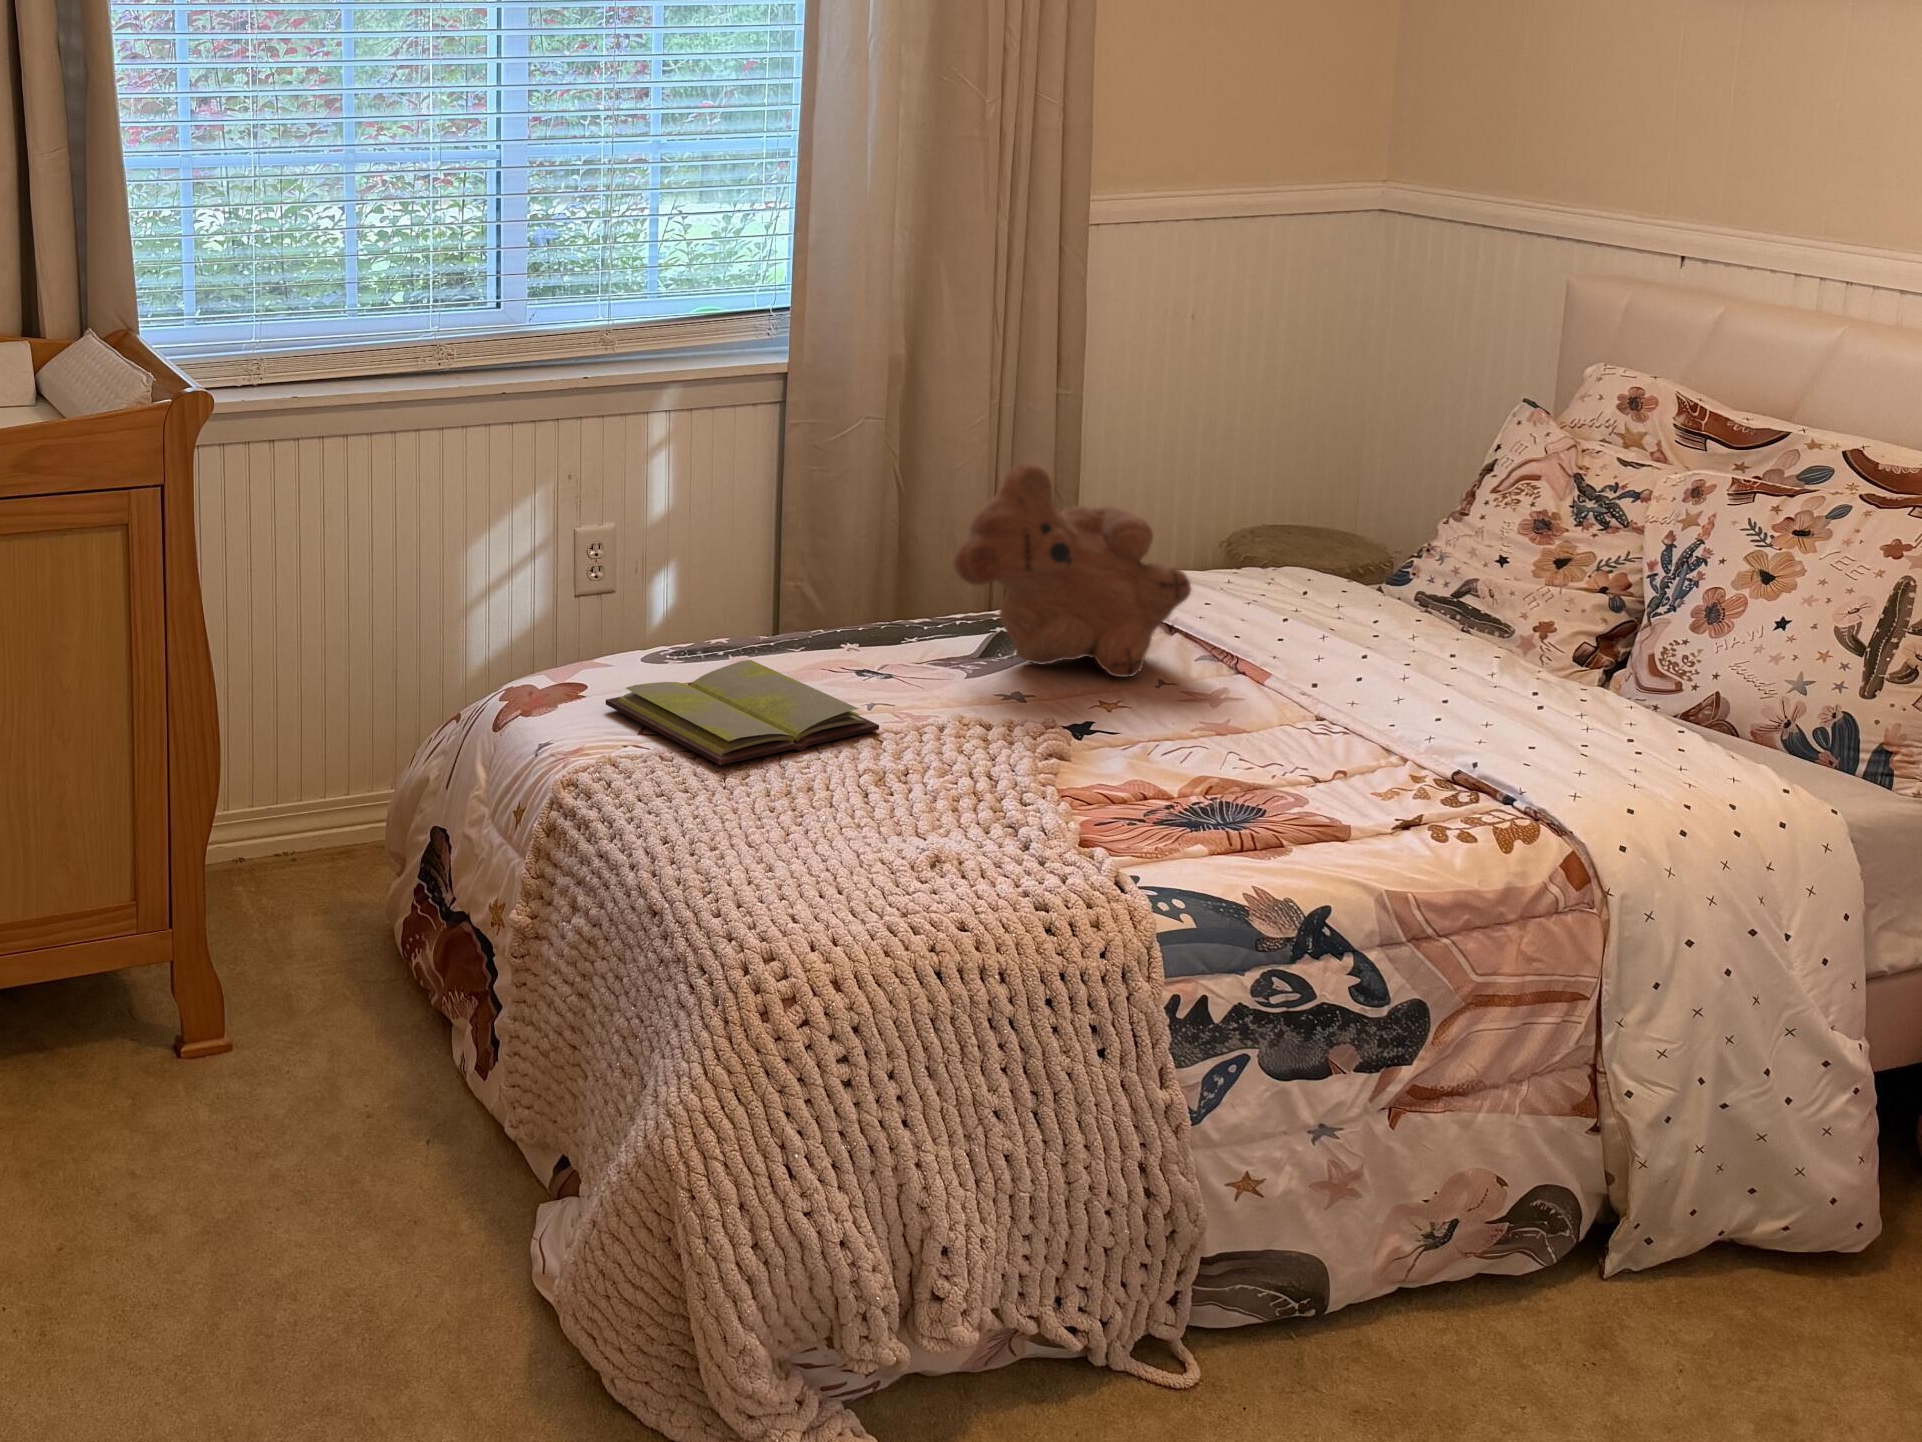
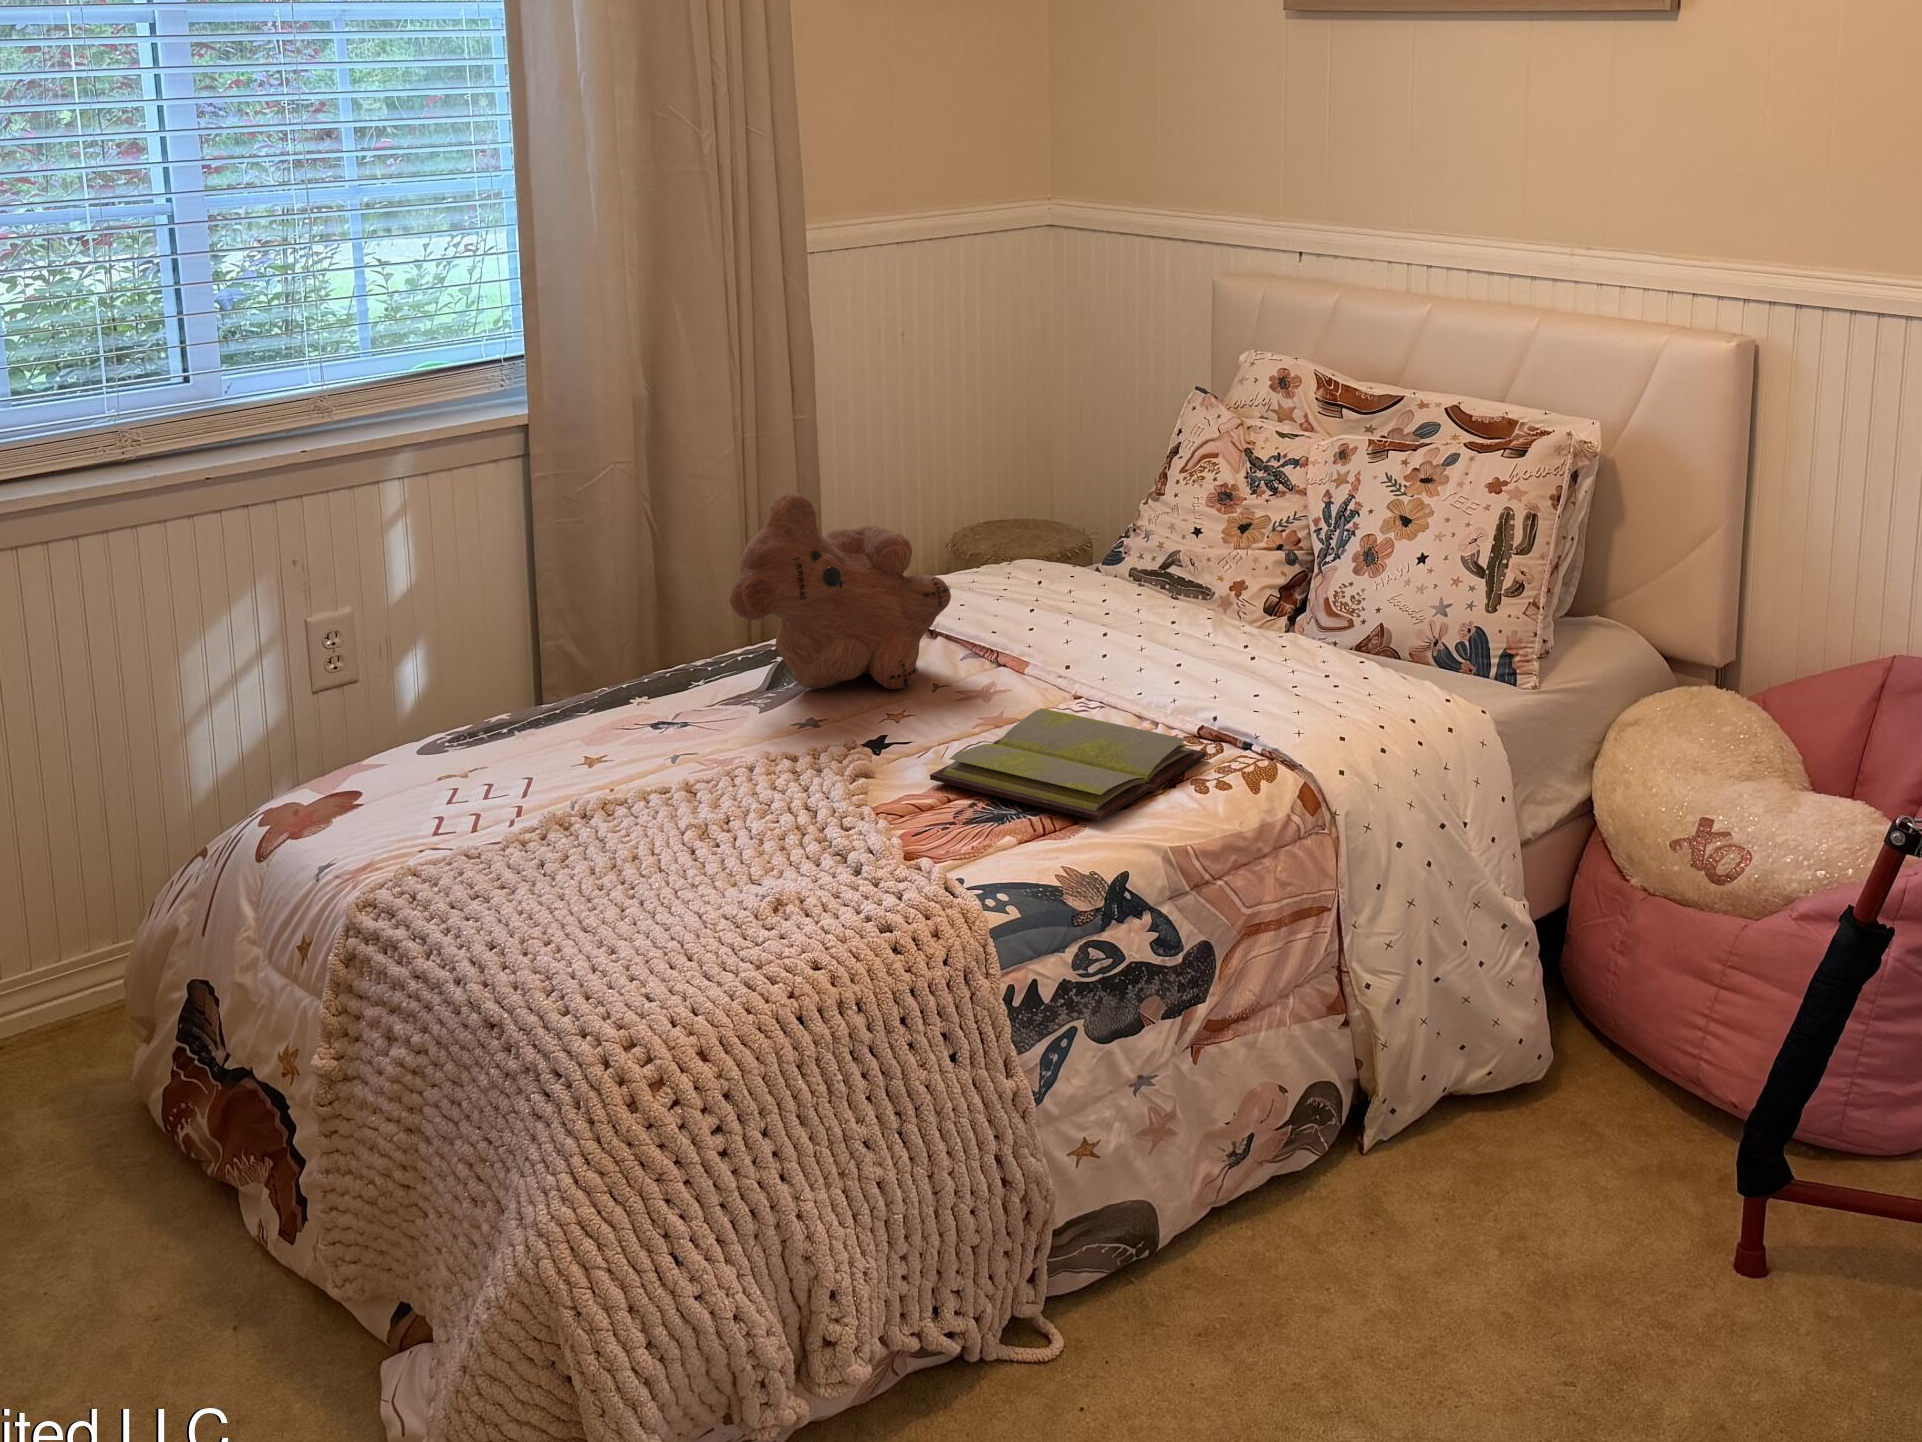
diary: present [606,660,879,765] -> present [930,708,1206,821]

